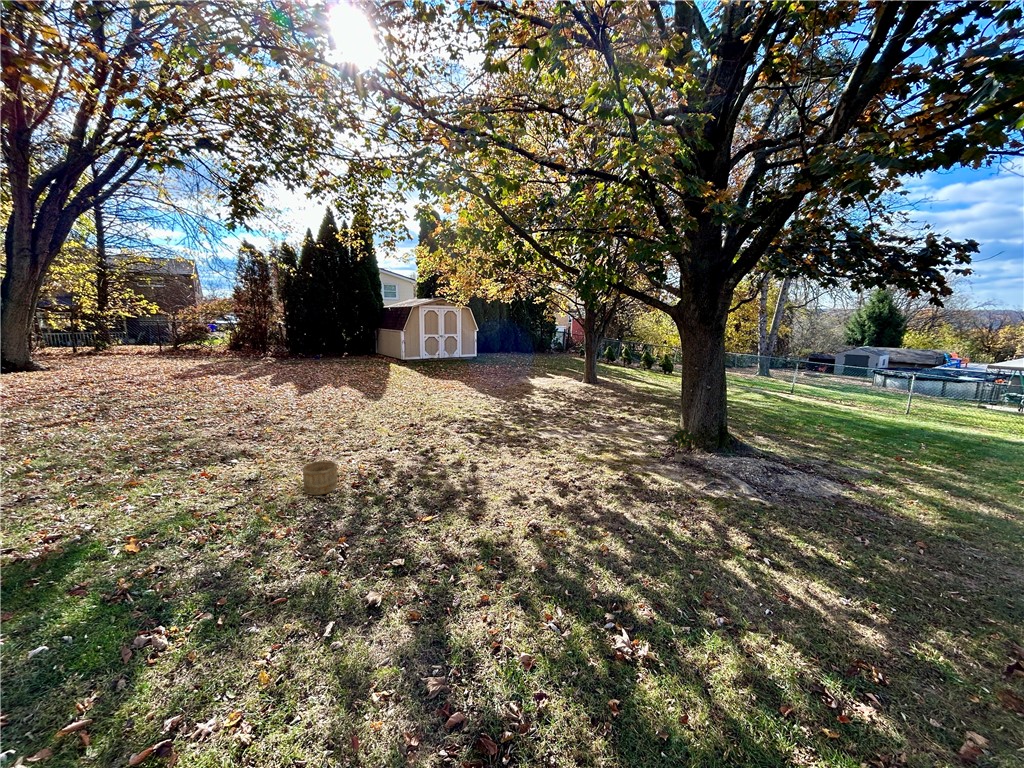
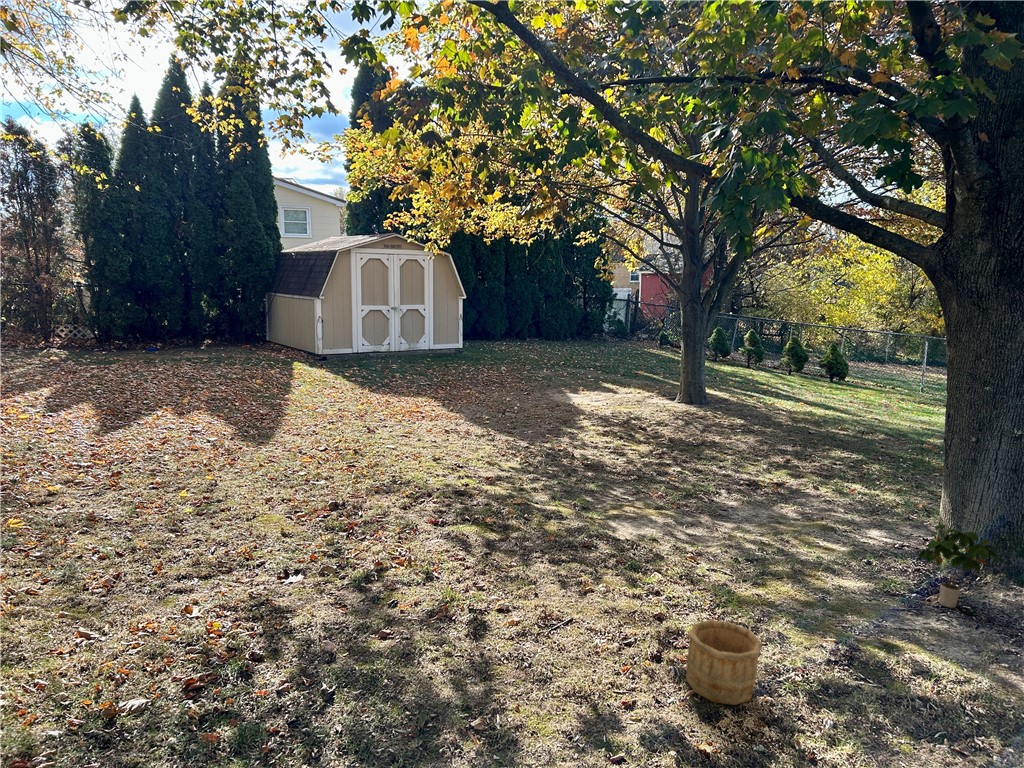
wooden bucket: present [302,461,338,495] -> present [686,620,762,705]

